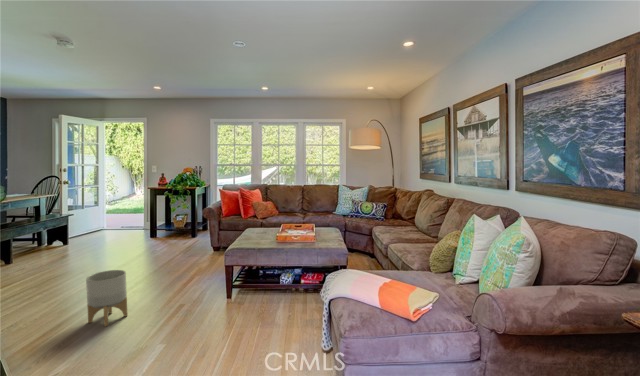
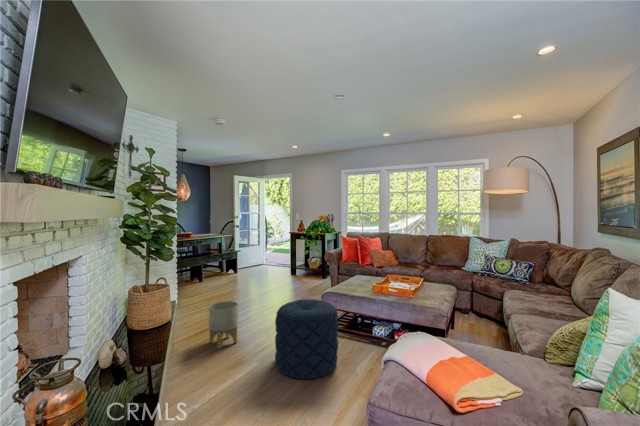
pouf: none [188,253,254,330] -> present [275,299,338,379]

